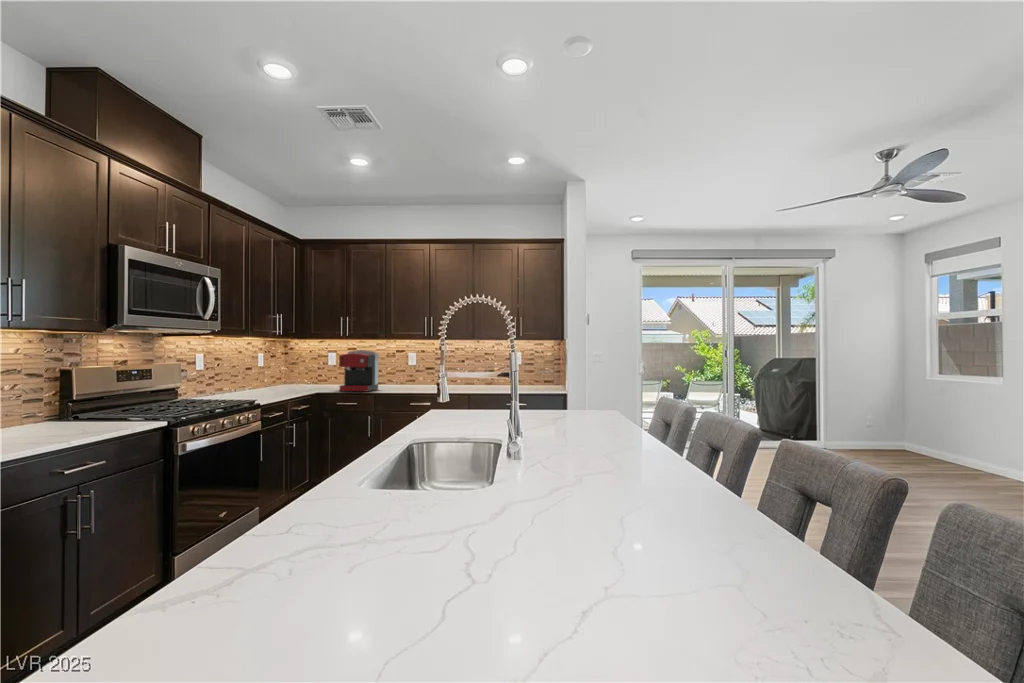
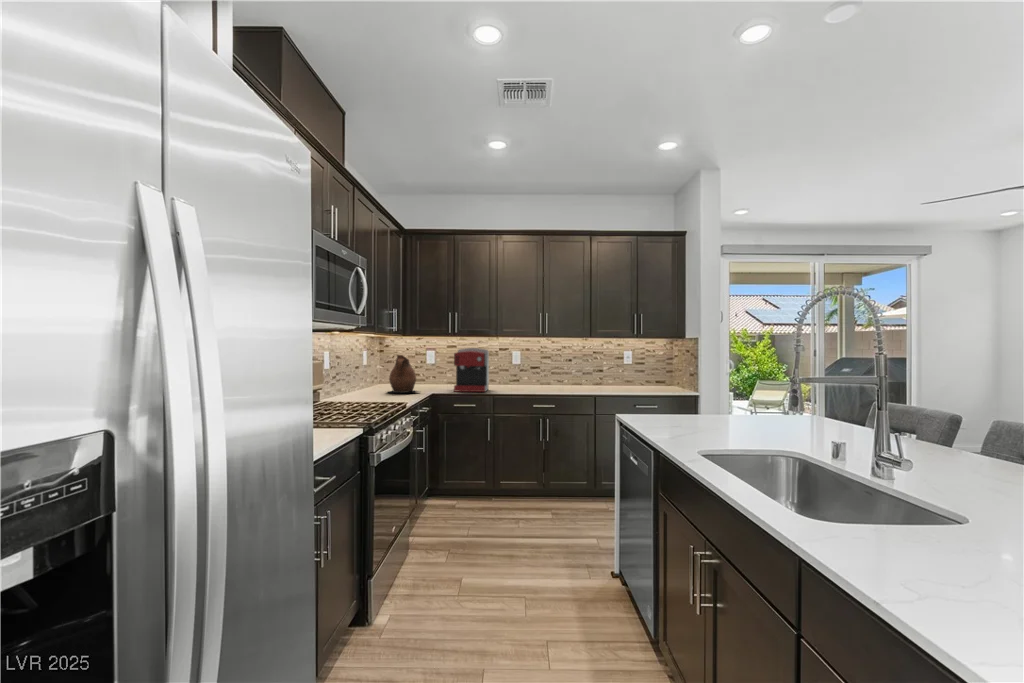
ceramic pitcher: none [267,358,303,393] -> present [389,355,418,393]

